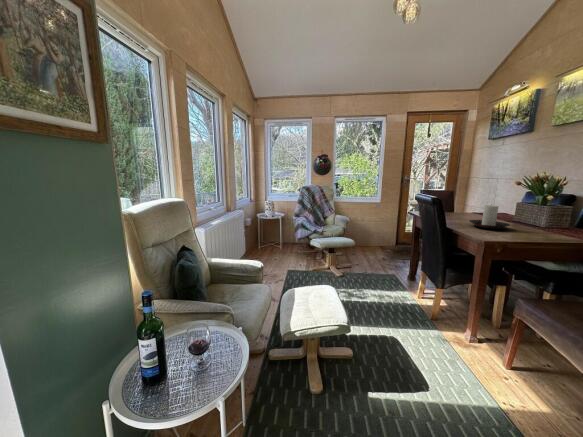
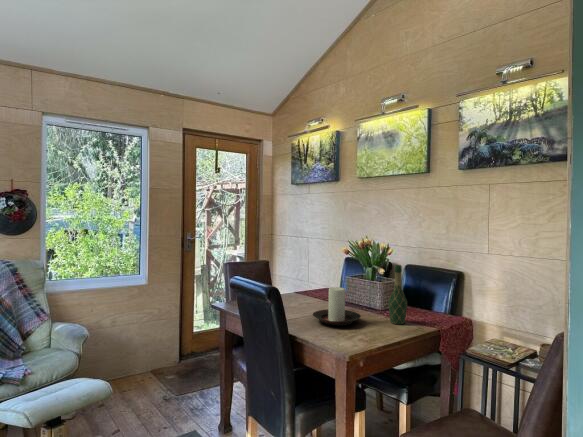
wine bottle: none [540,191,562,236] -> present [388,265,407,324]

